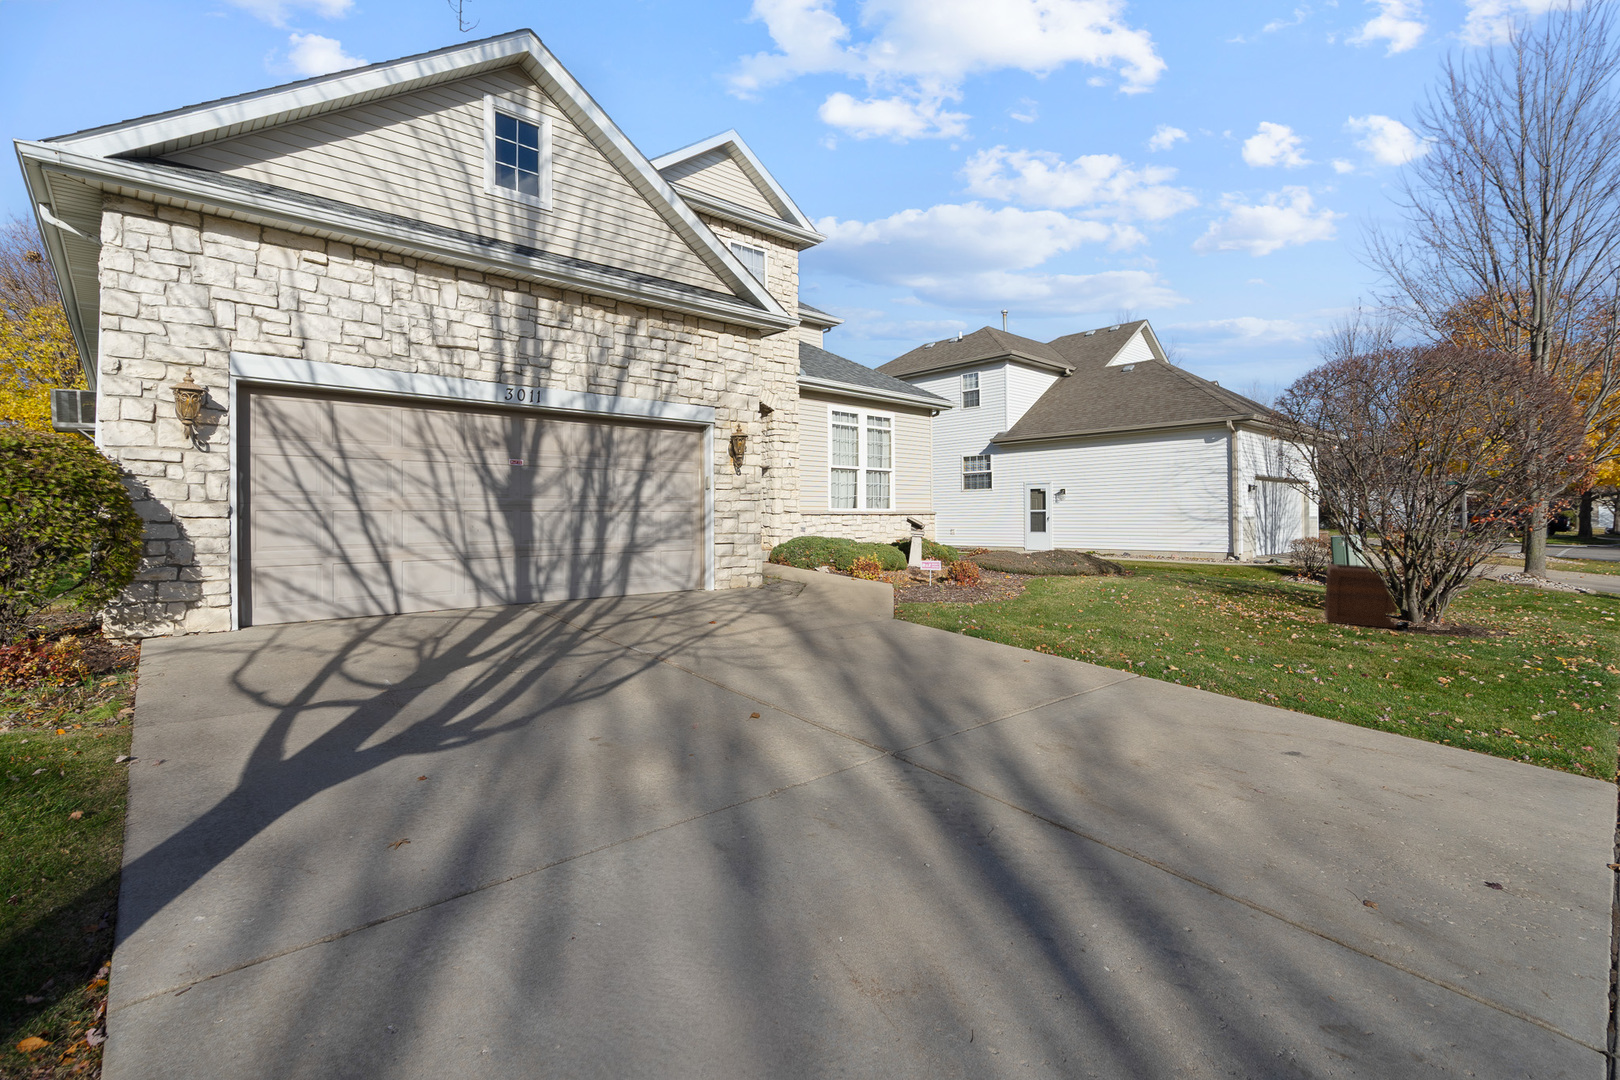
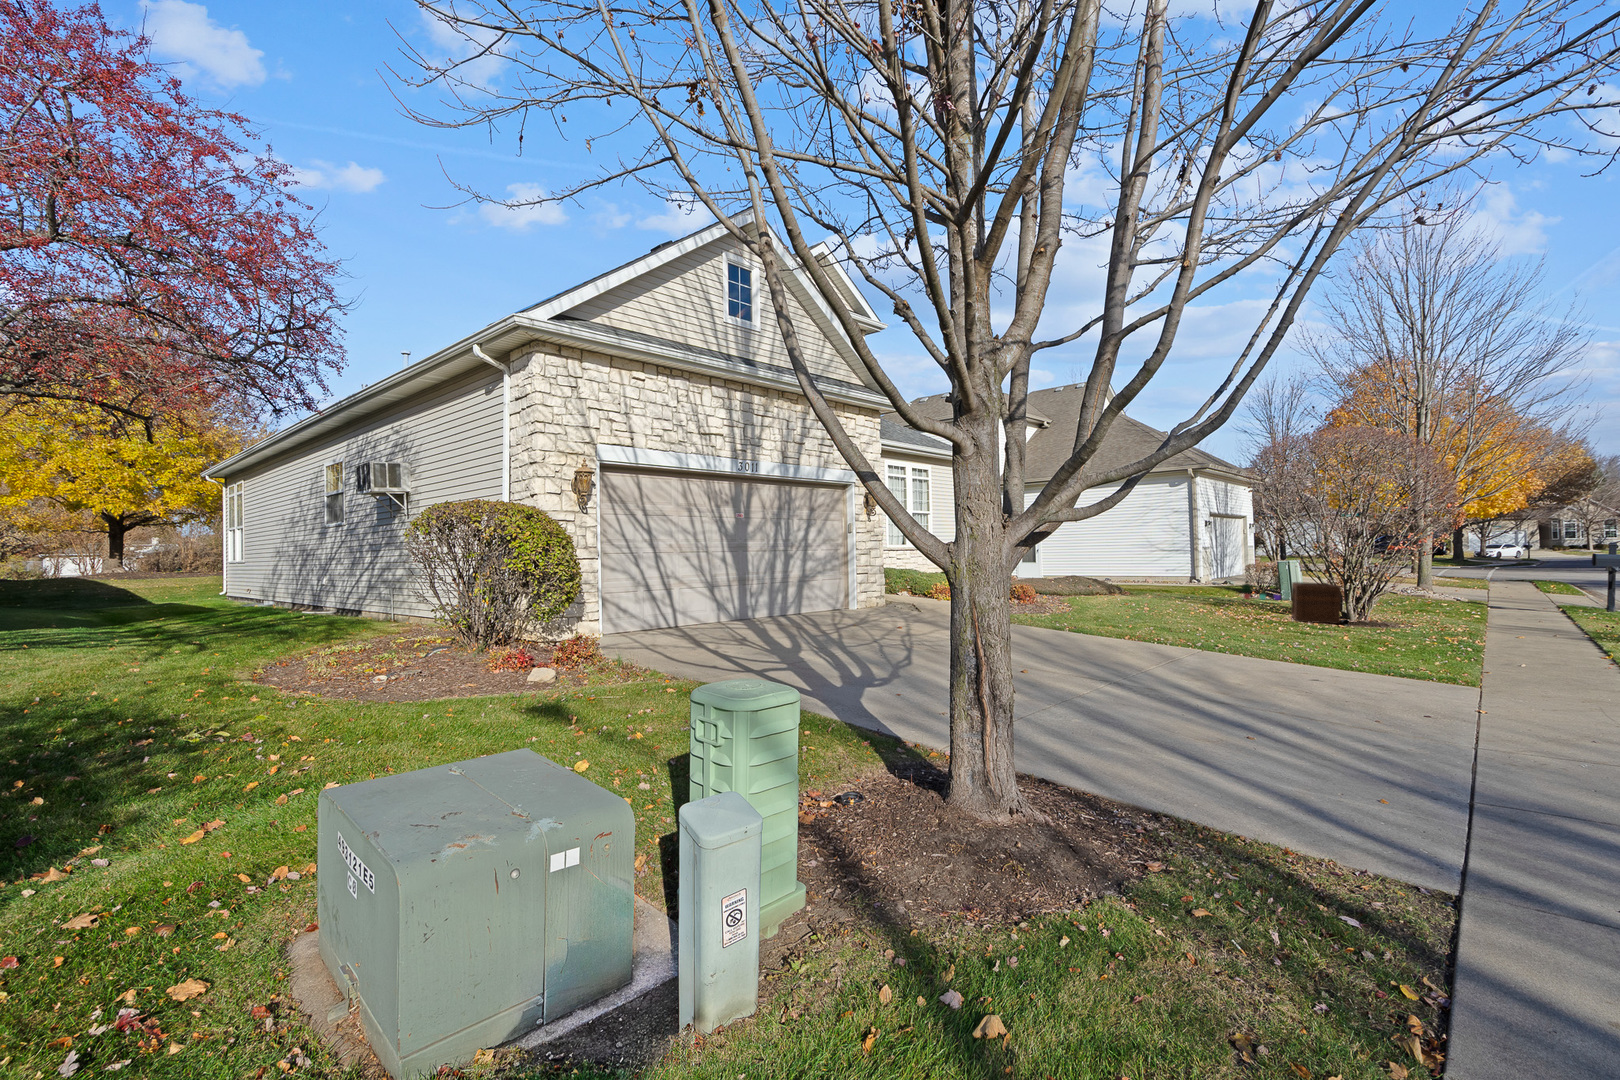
potted plant: none [1271,546,1334,586] -> present [1241,574,1281,600]

